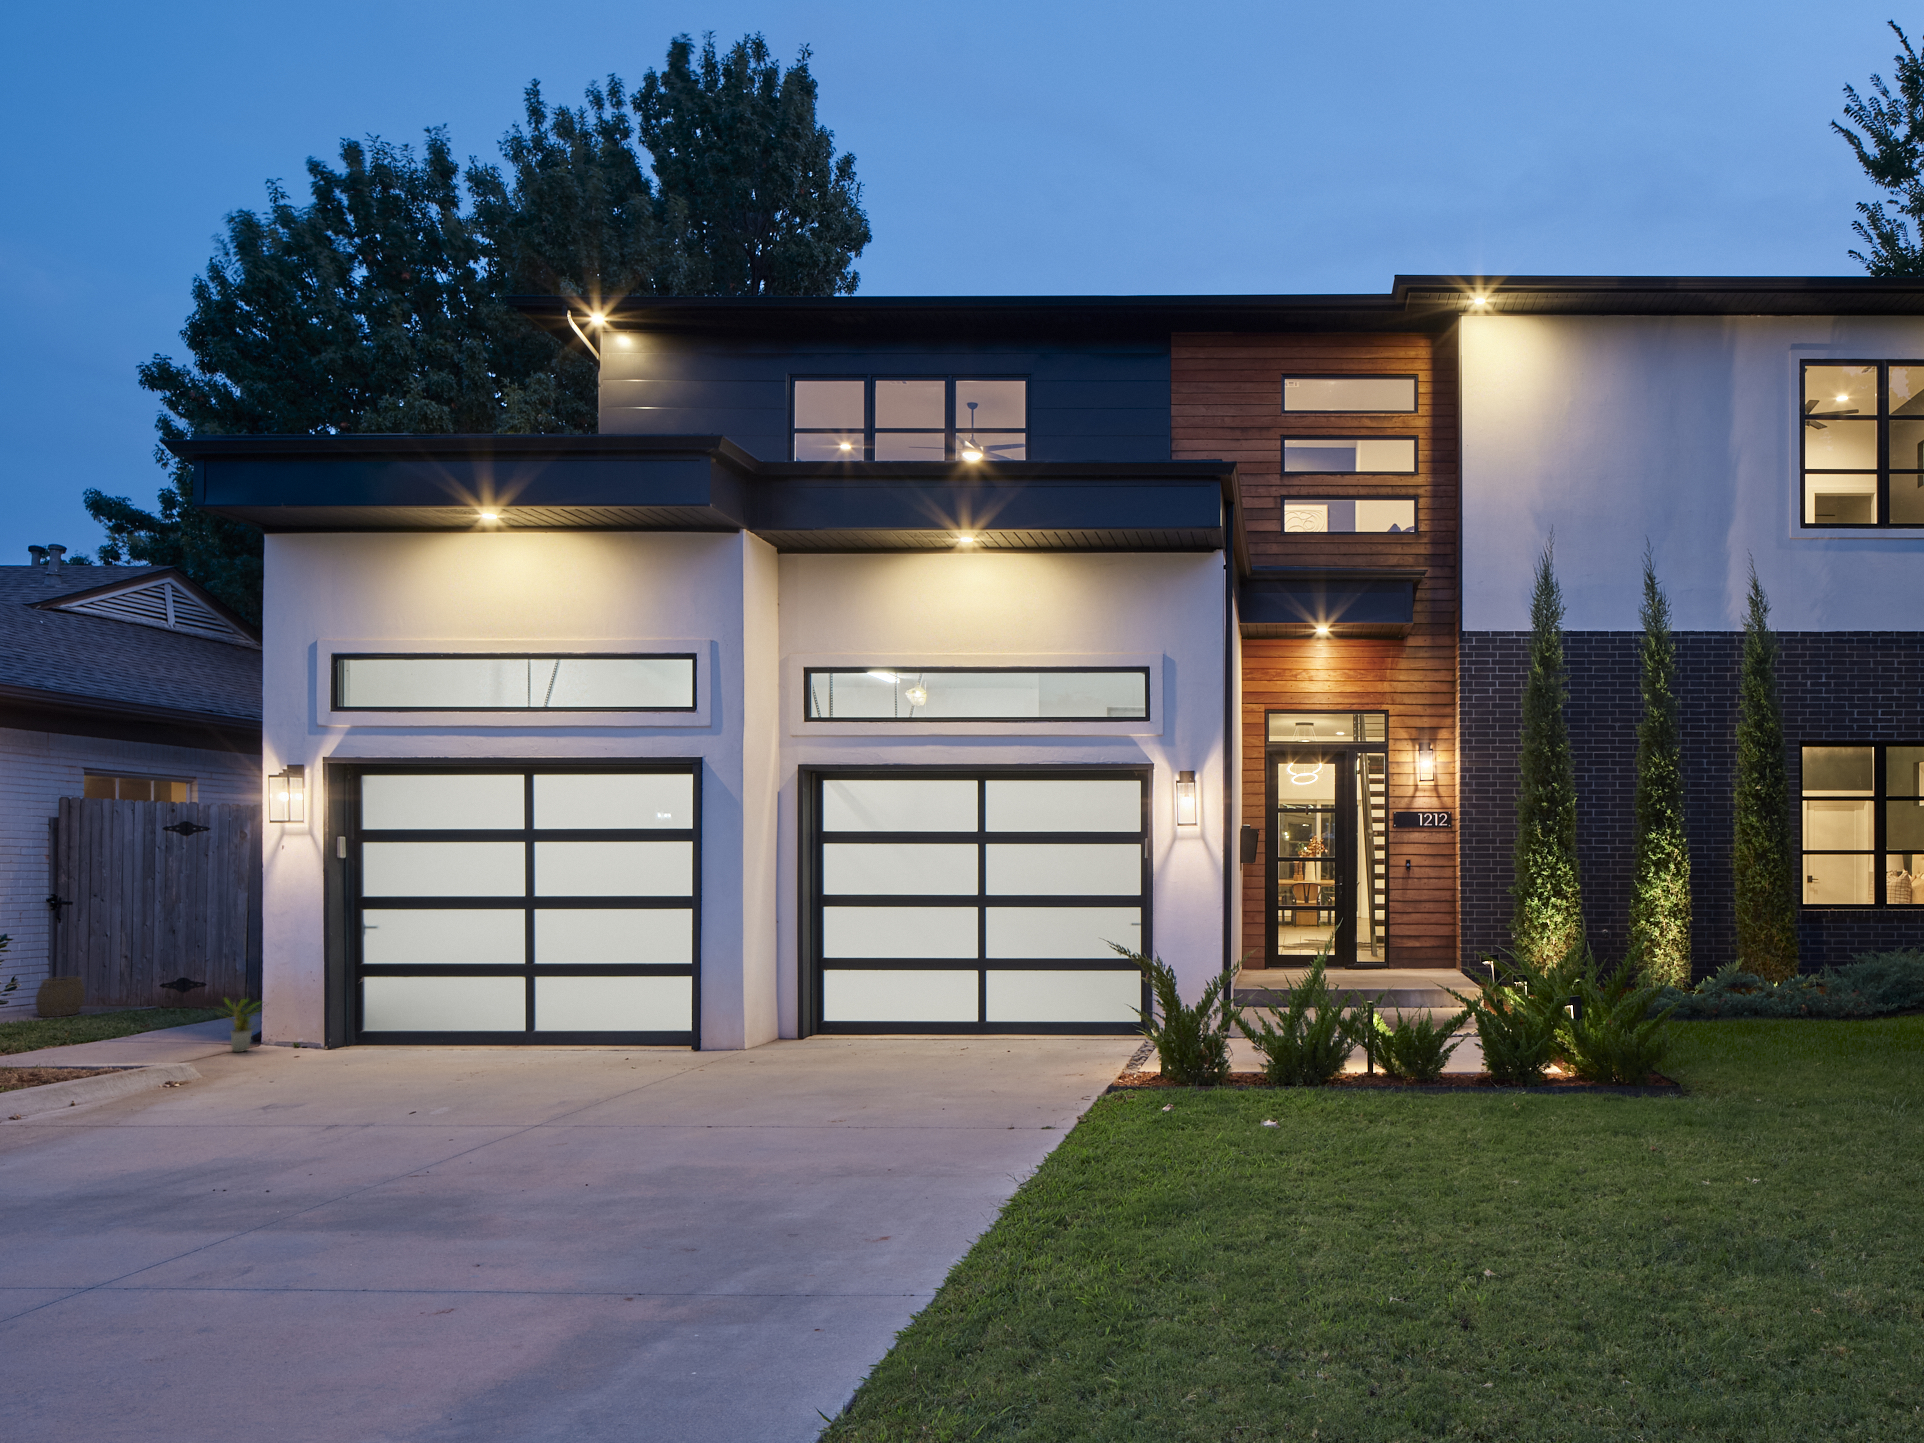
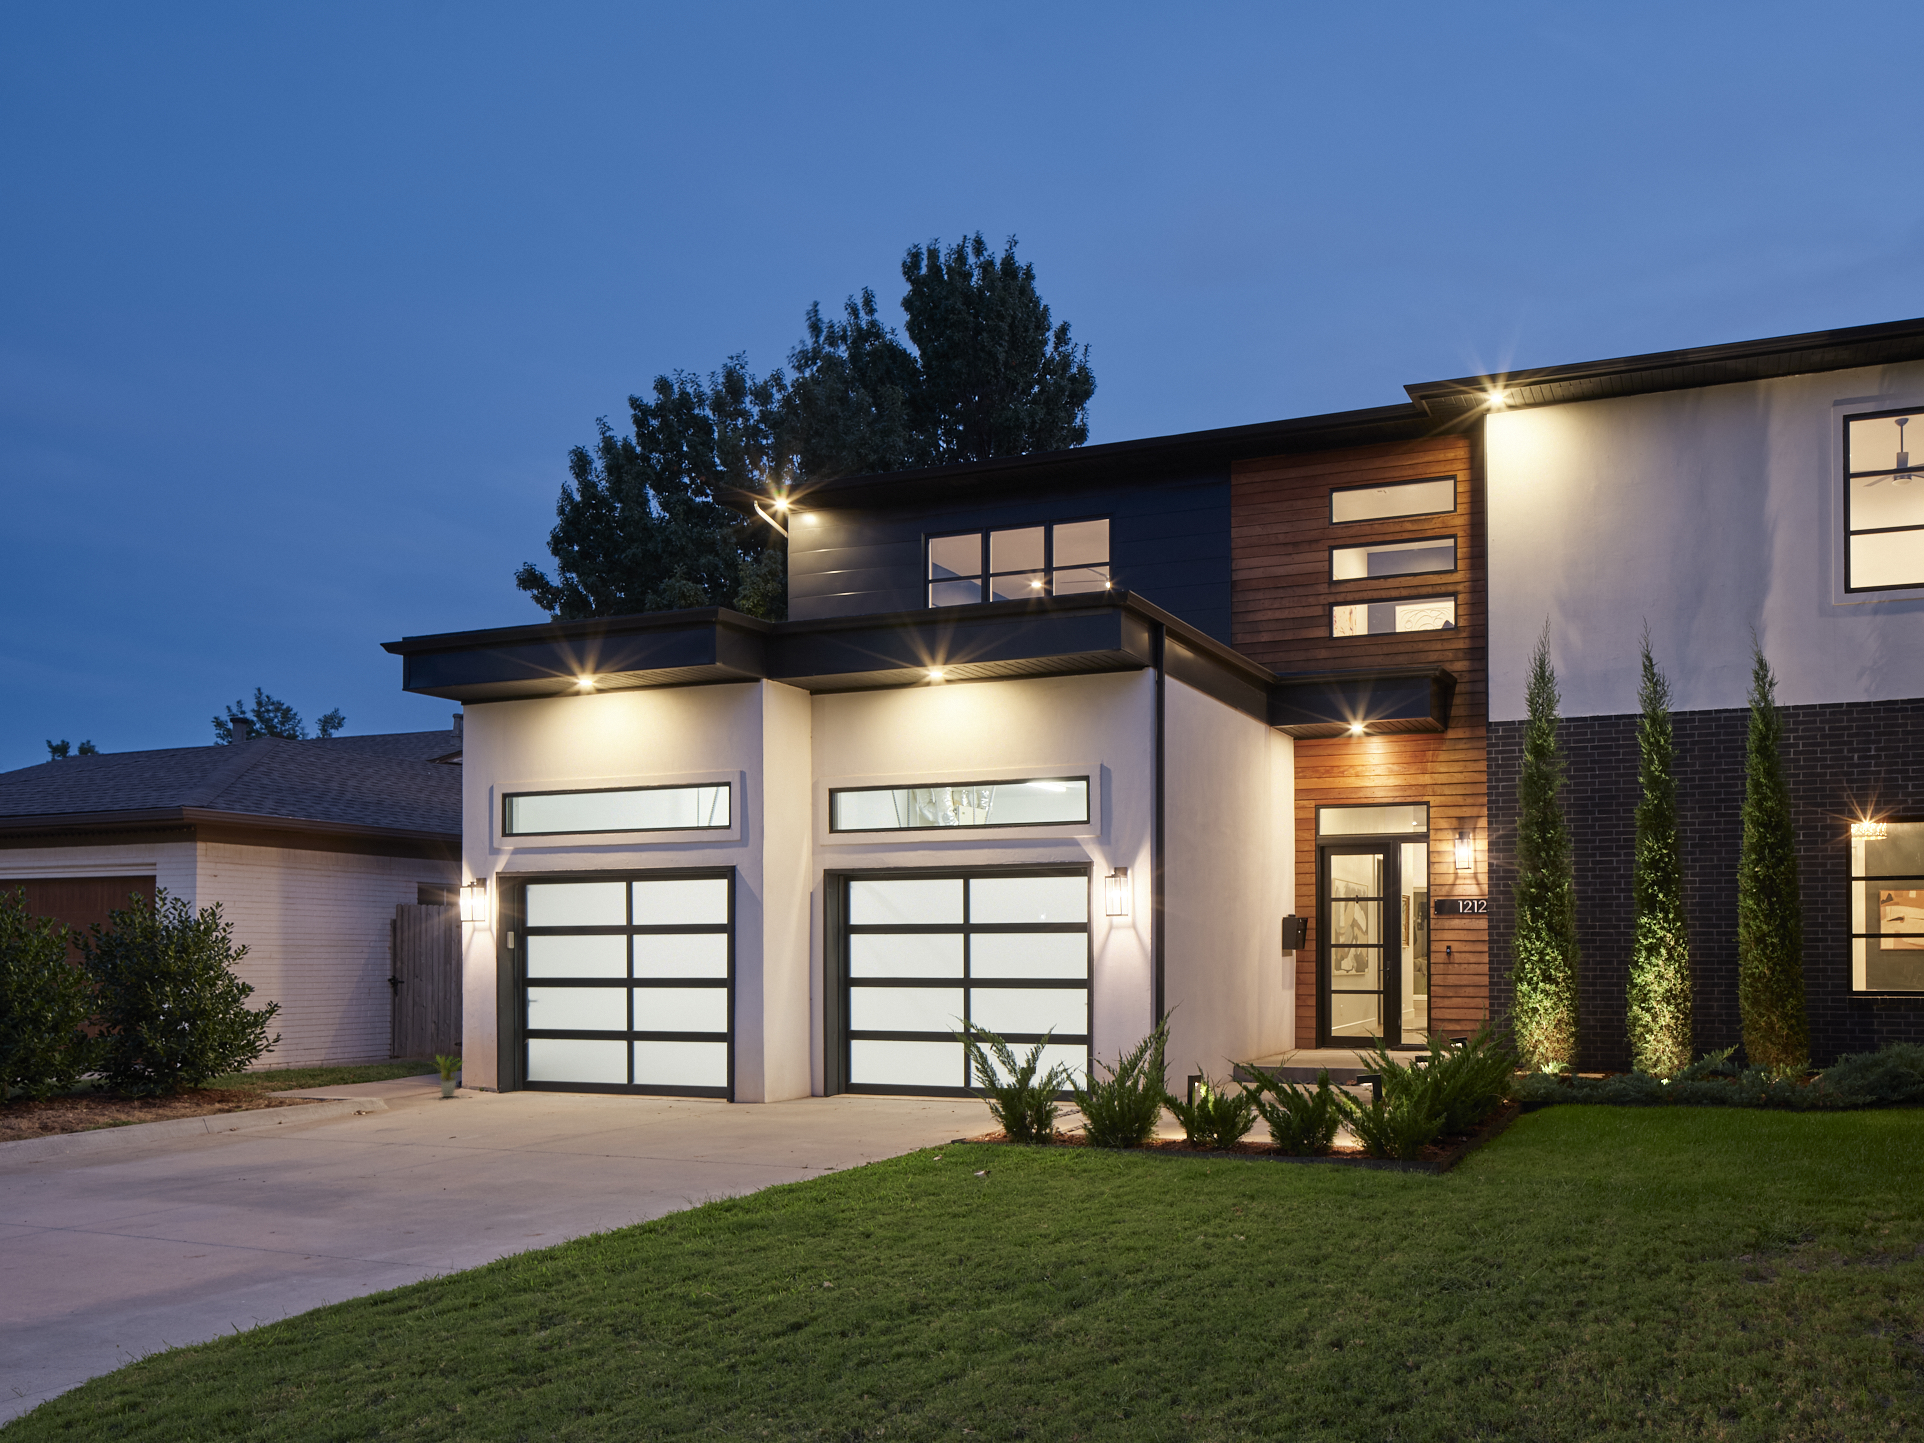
woven basket: present [36,977,85,1017] -> none [384,1043,419,1073]

